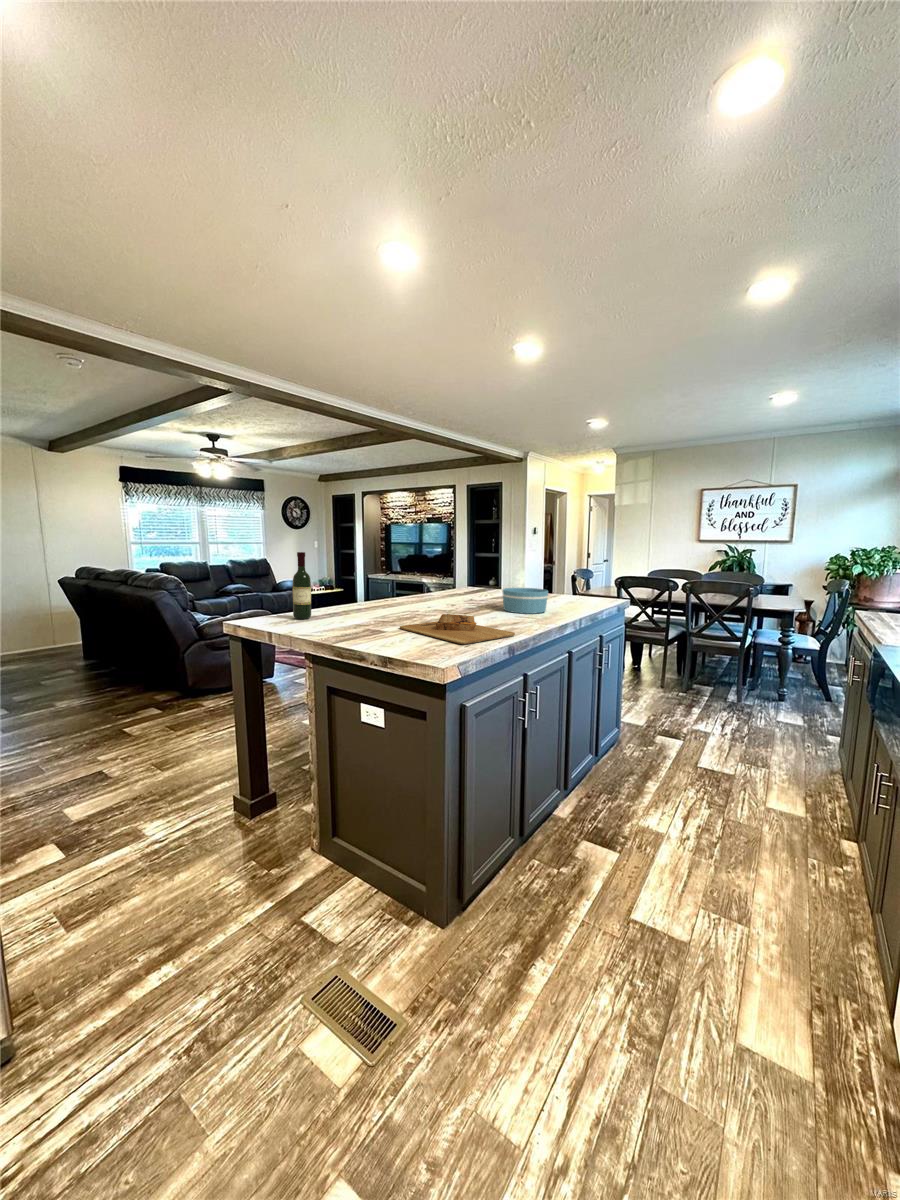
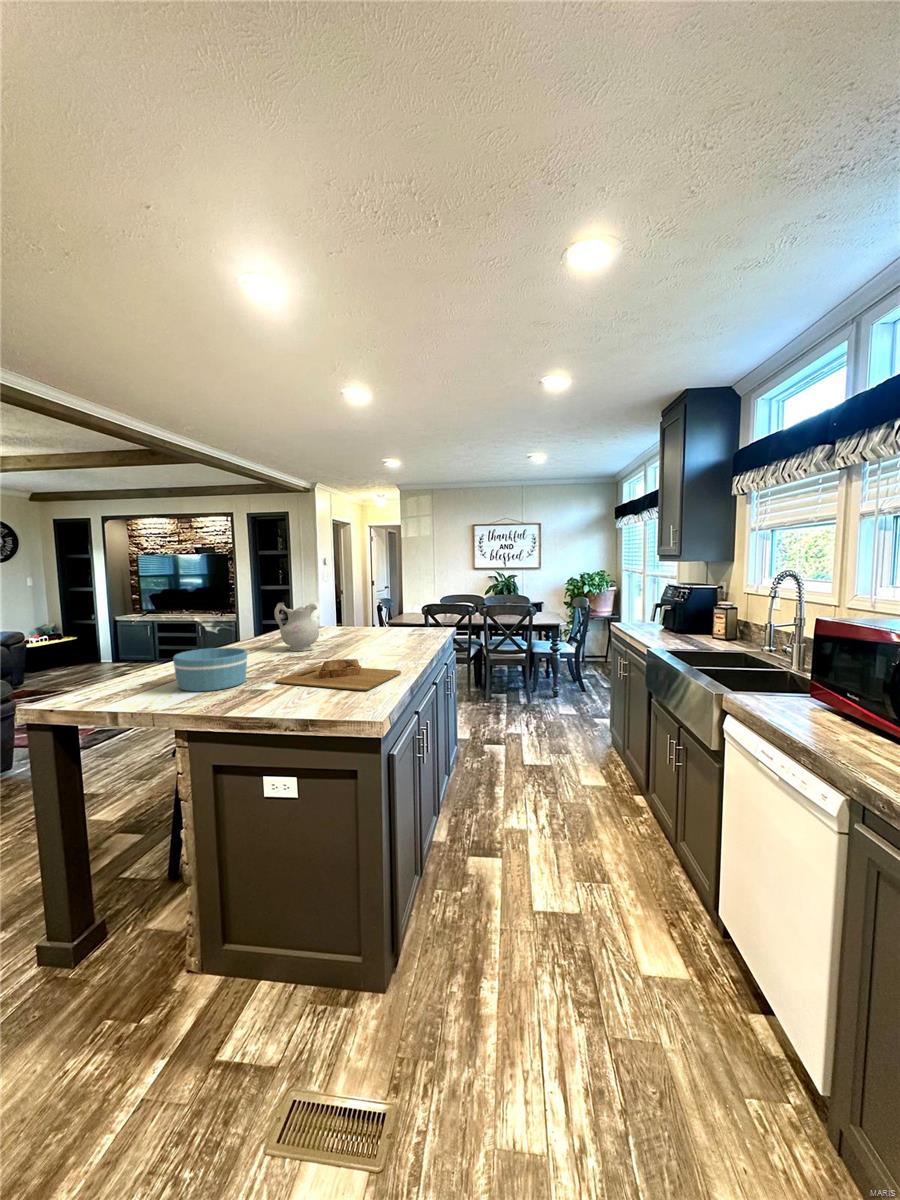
wine bottle: present [293,552,311,619] -> none [118,605,145,689]
ceramic pitcher: none [435,563,472,608] -> present [275,603,319,651]
bowl: present [503,588,548,614] -> present [173,648,247,691]

